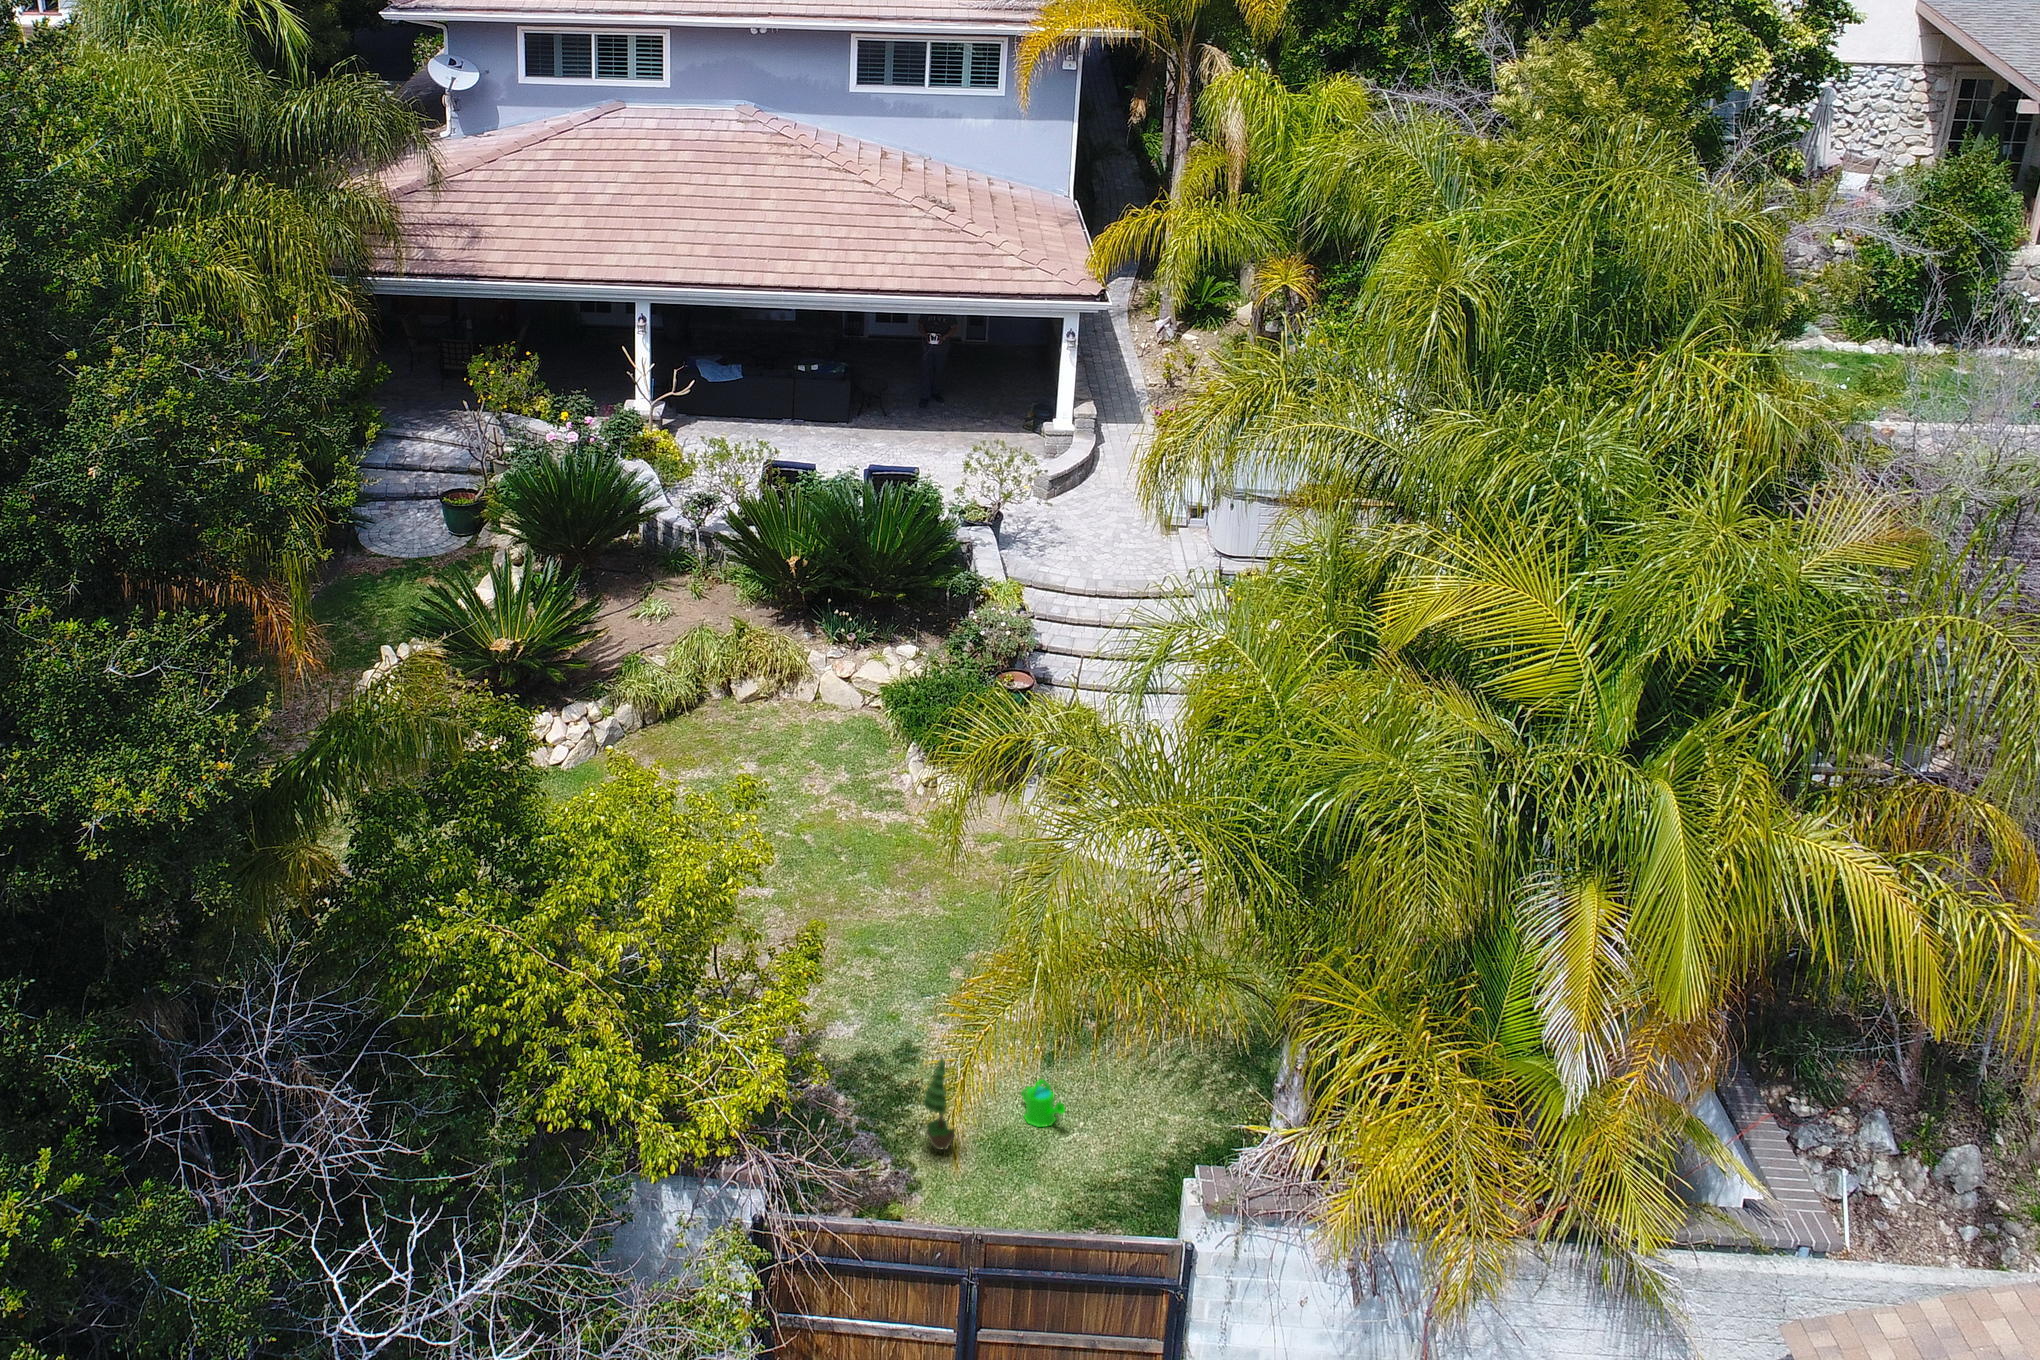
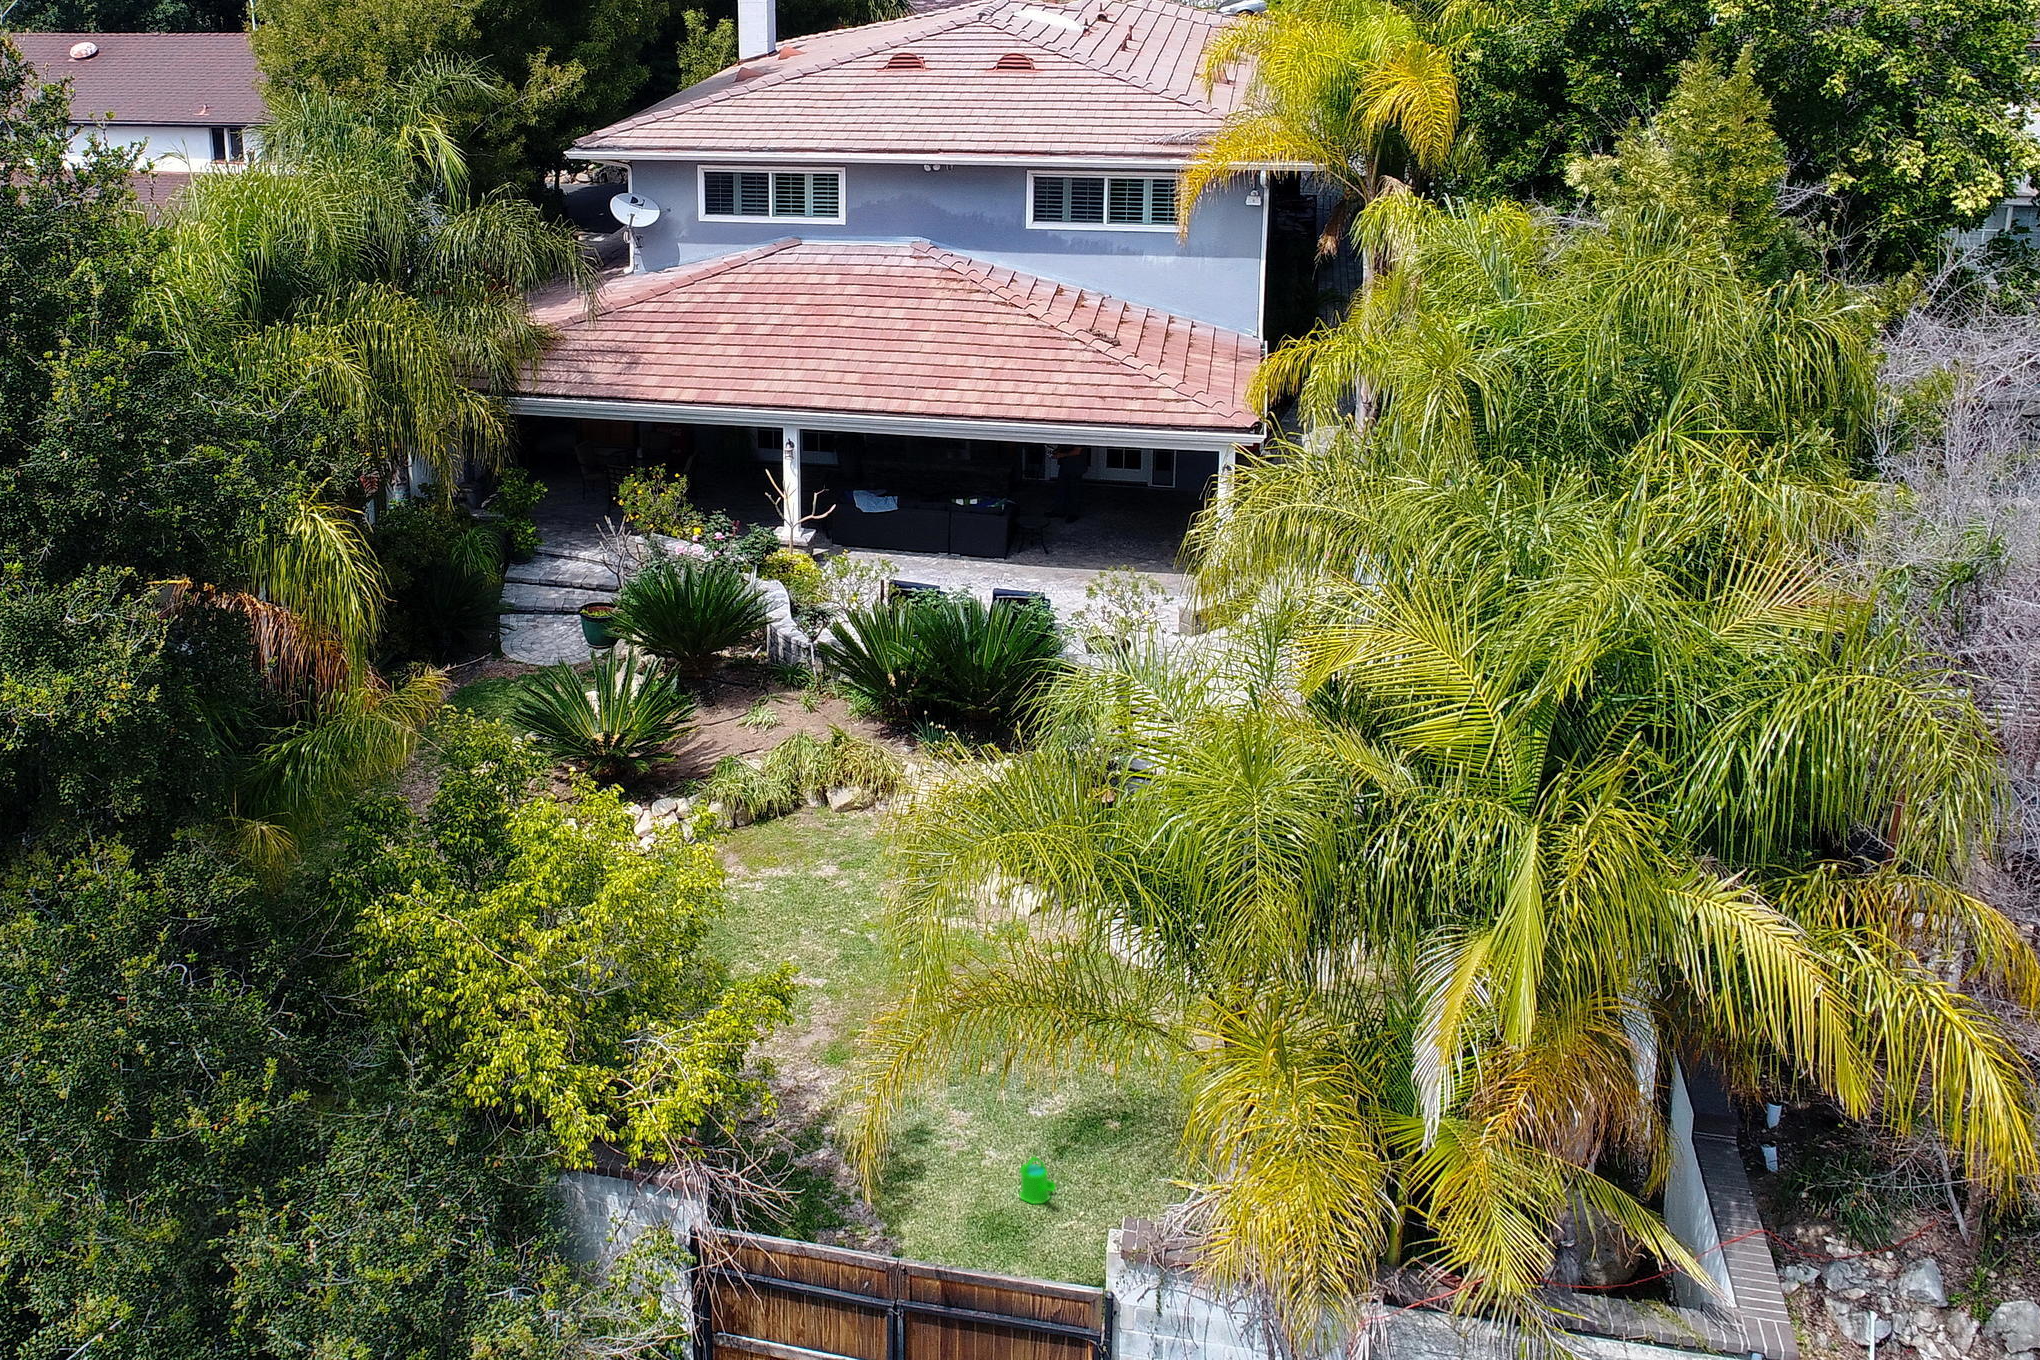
potted tree: present [923,1058,956,1150] -> none [911,1121,948,1215]

